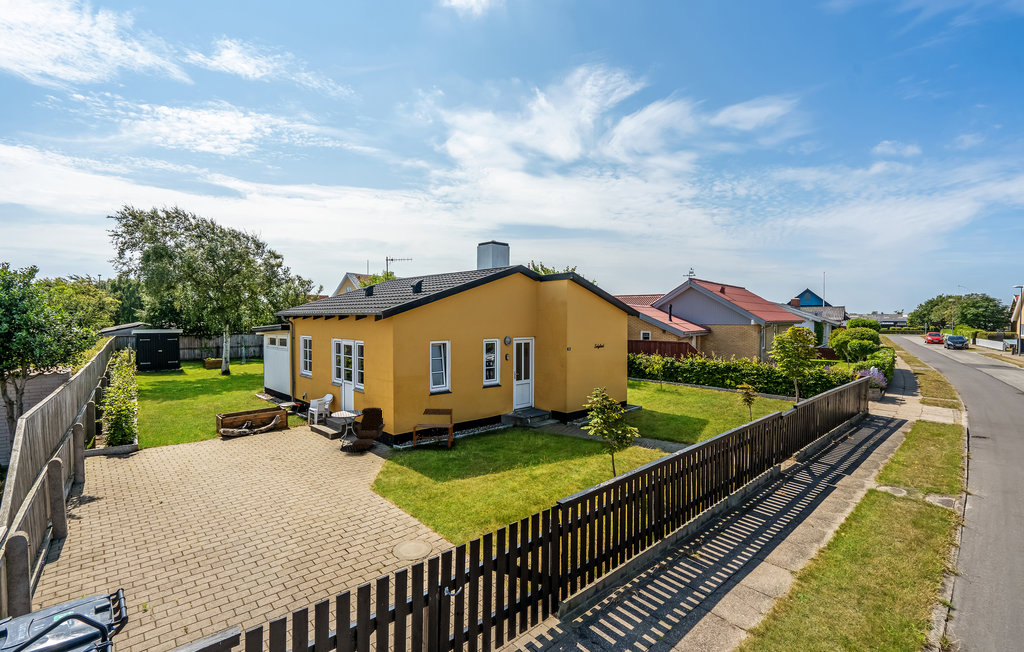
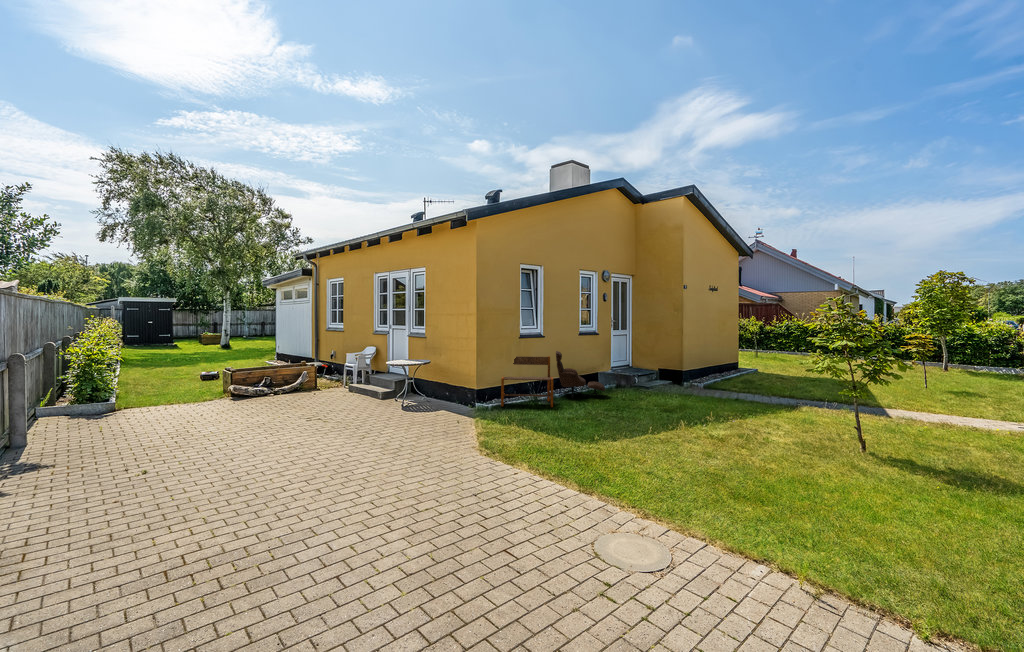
lounge chair: present [352,407,385,454] -> present [556,351,605,398]

